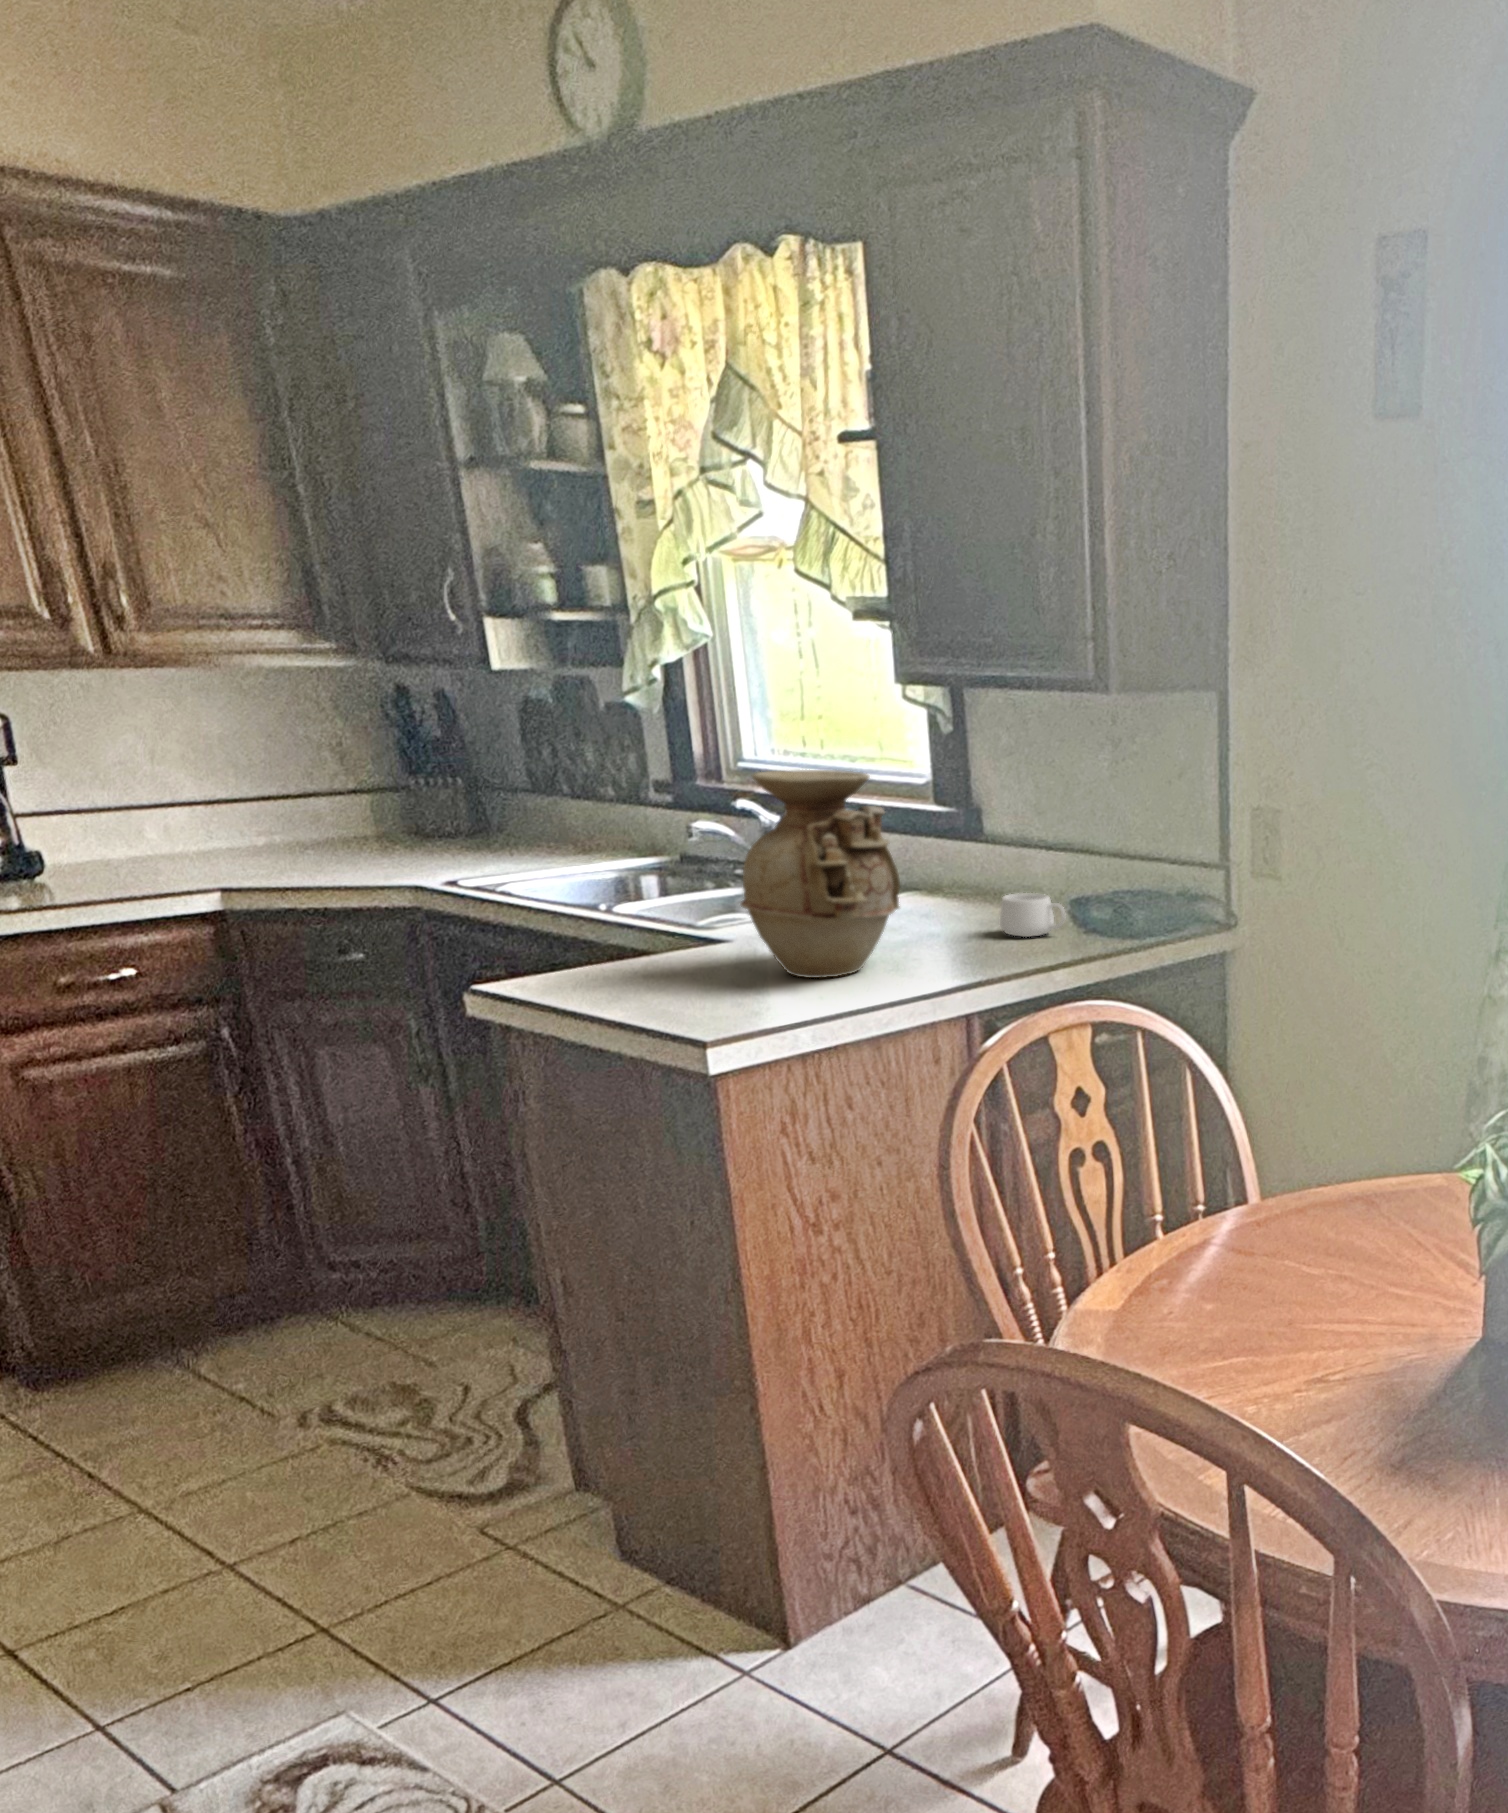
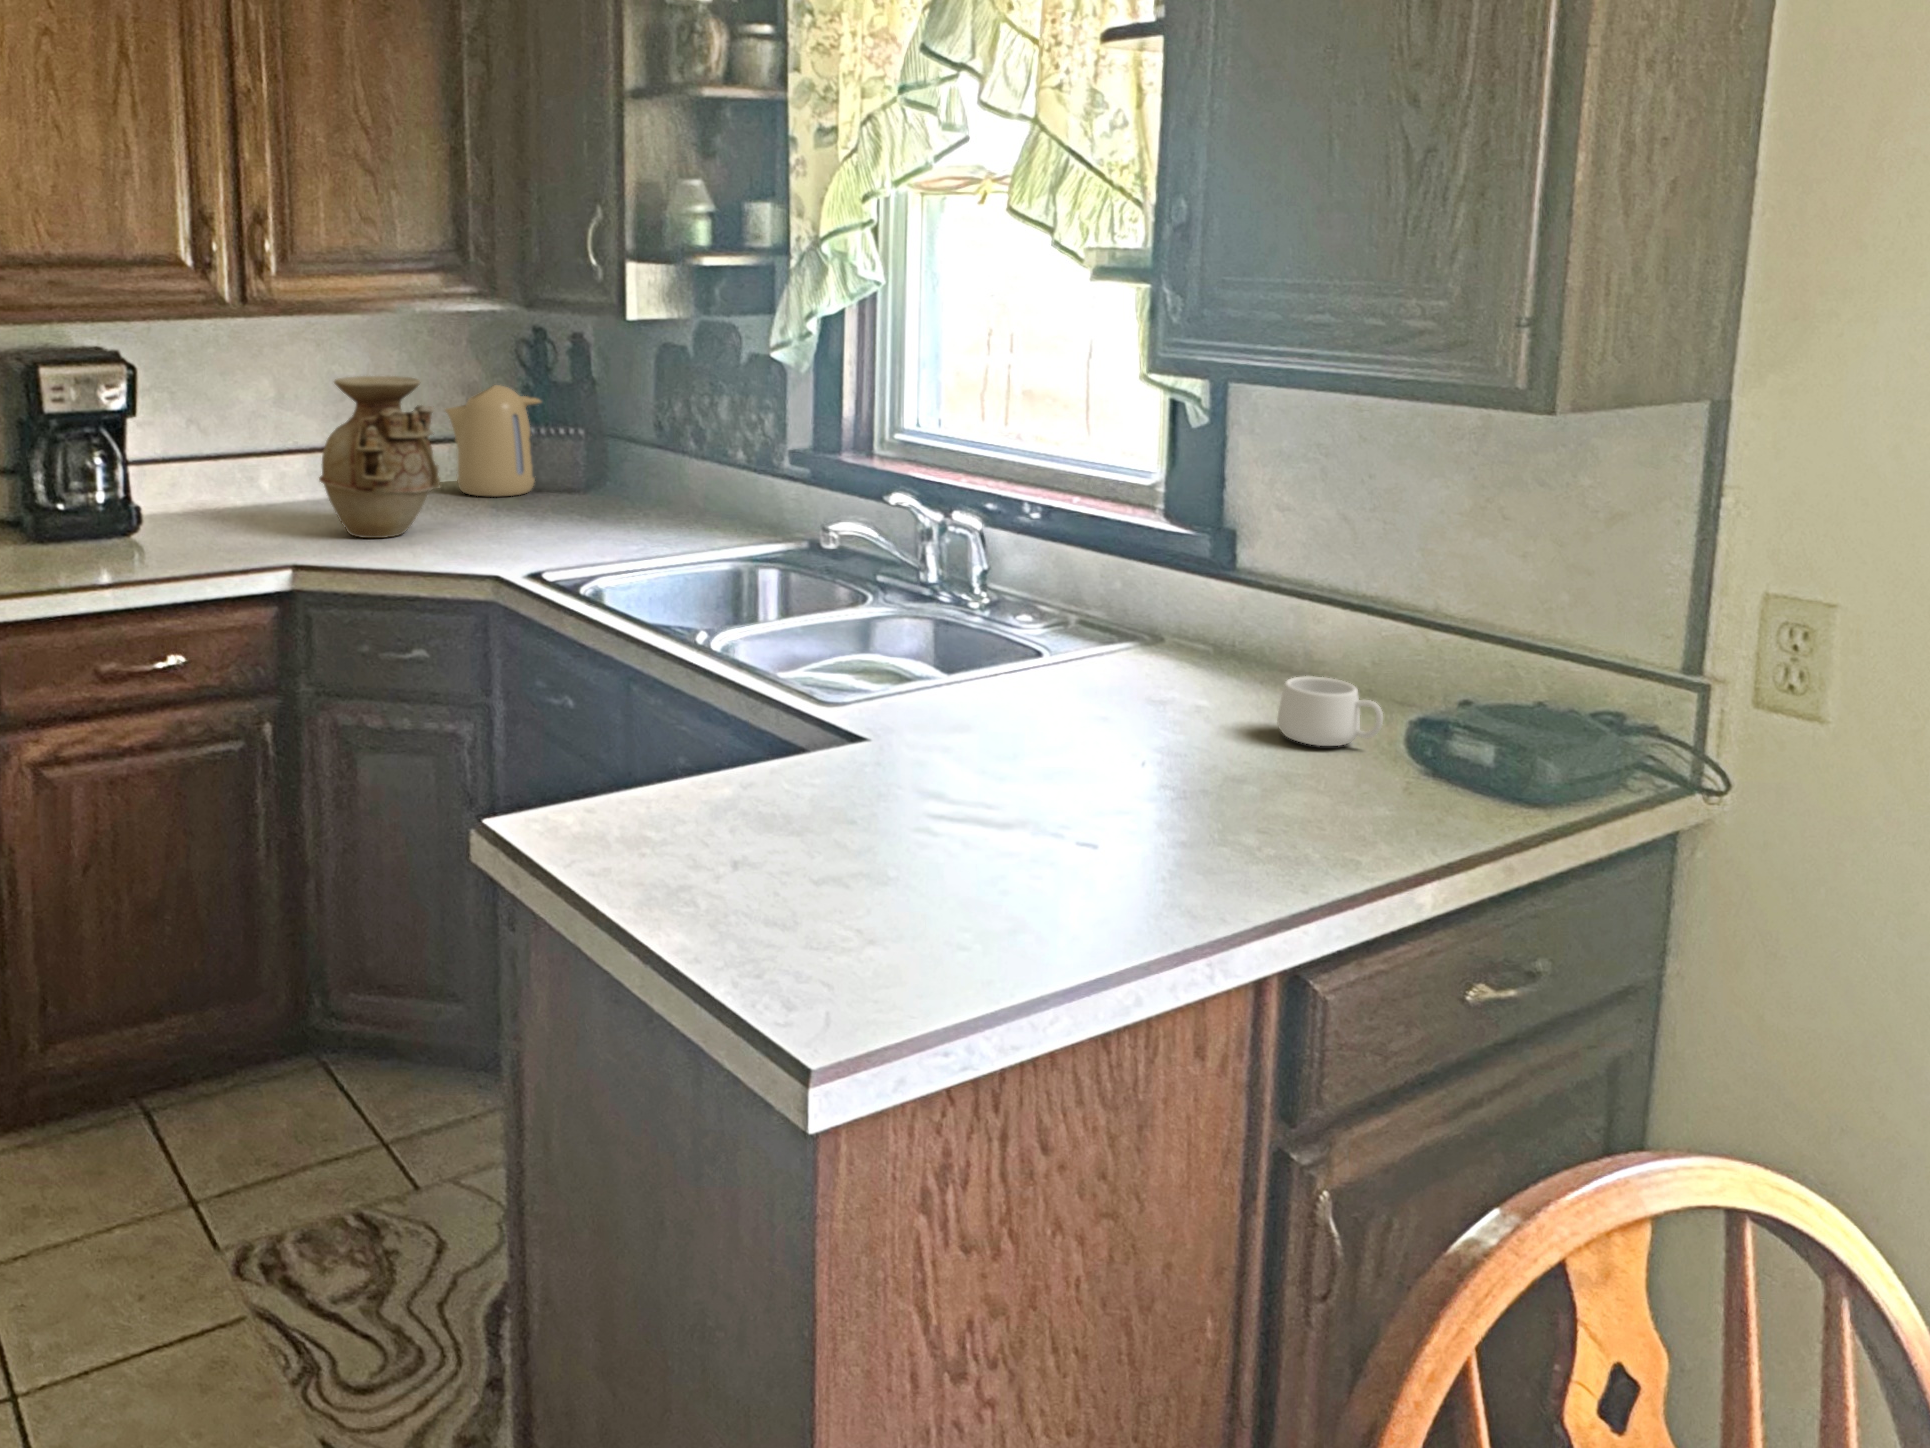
kettle: none [305,737,431,840] -> present [445,385,541,497]
vase: present [741,770,900,978] -> present [319,376,440,538]

